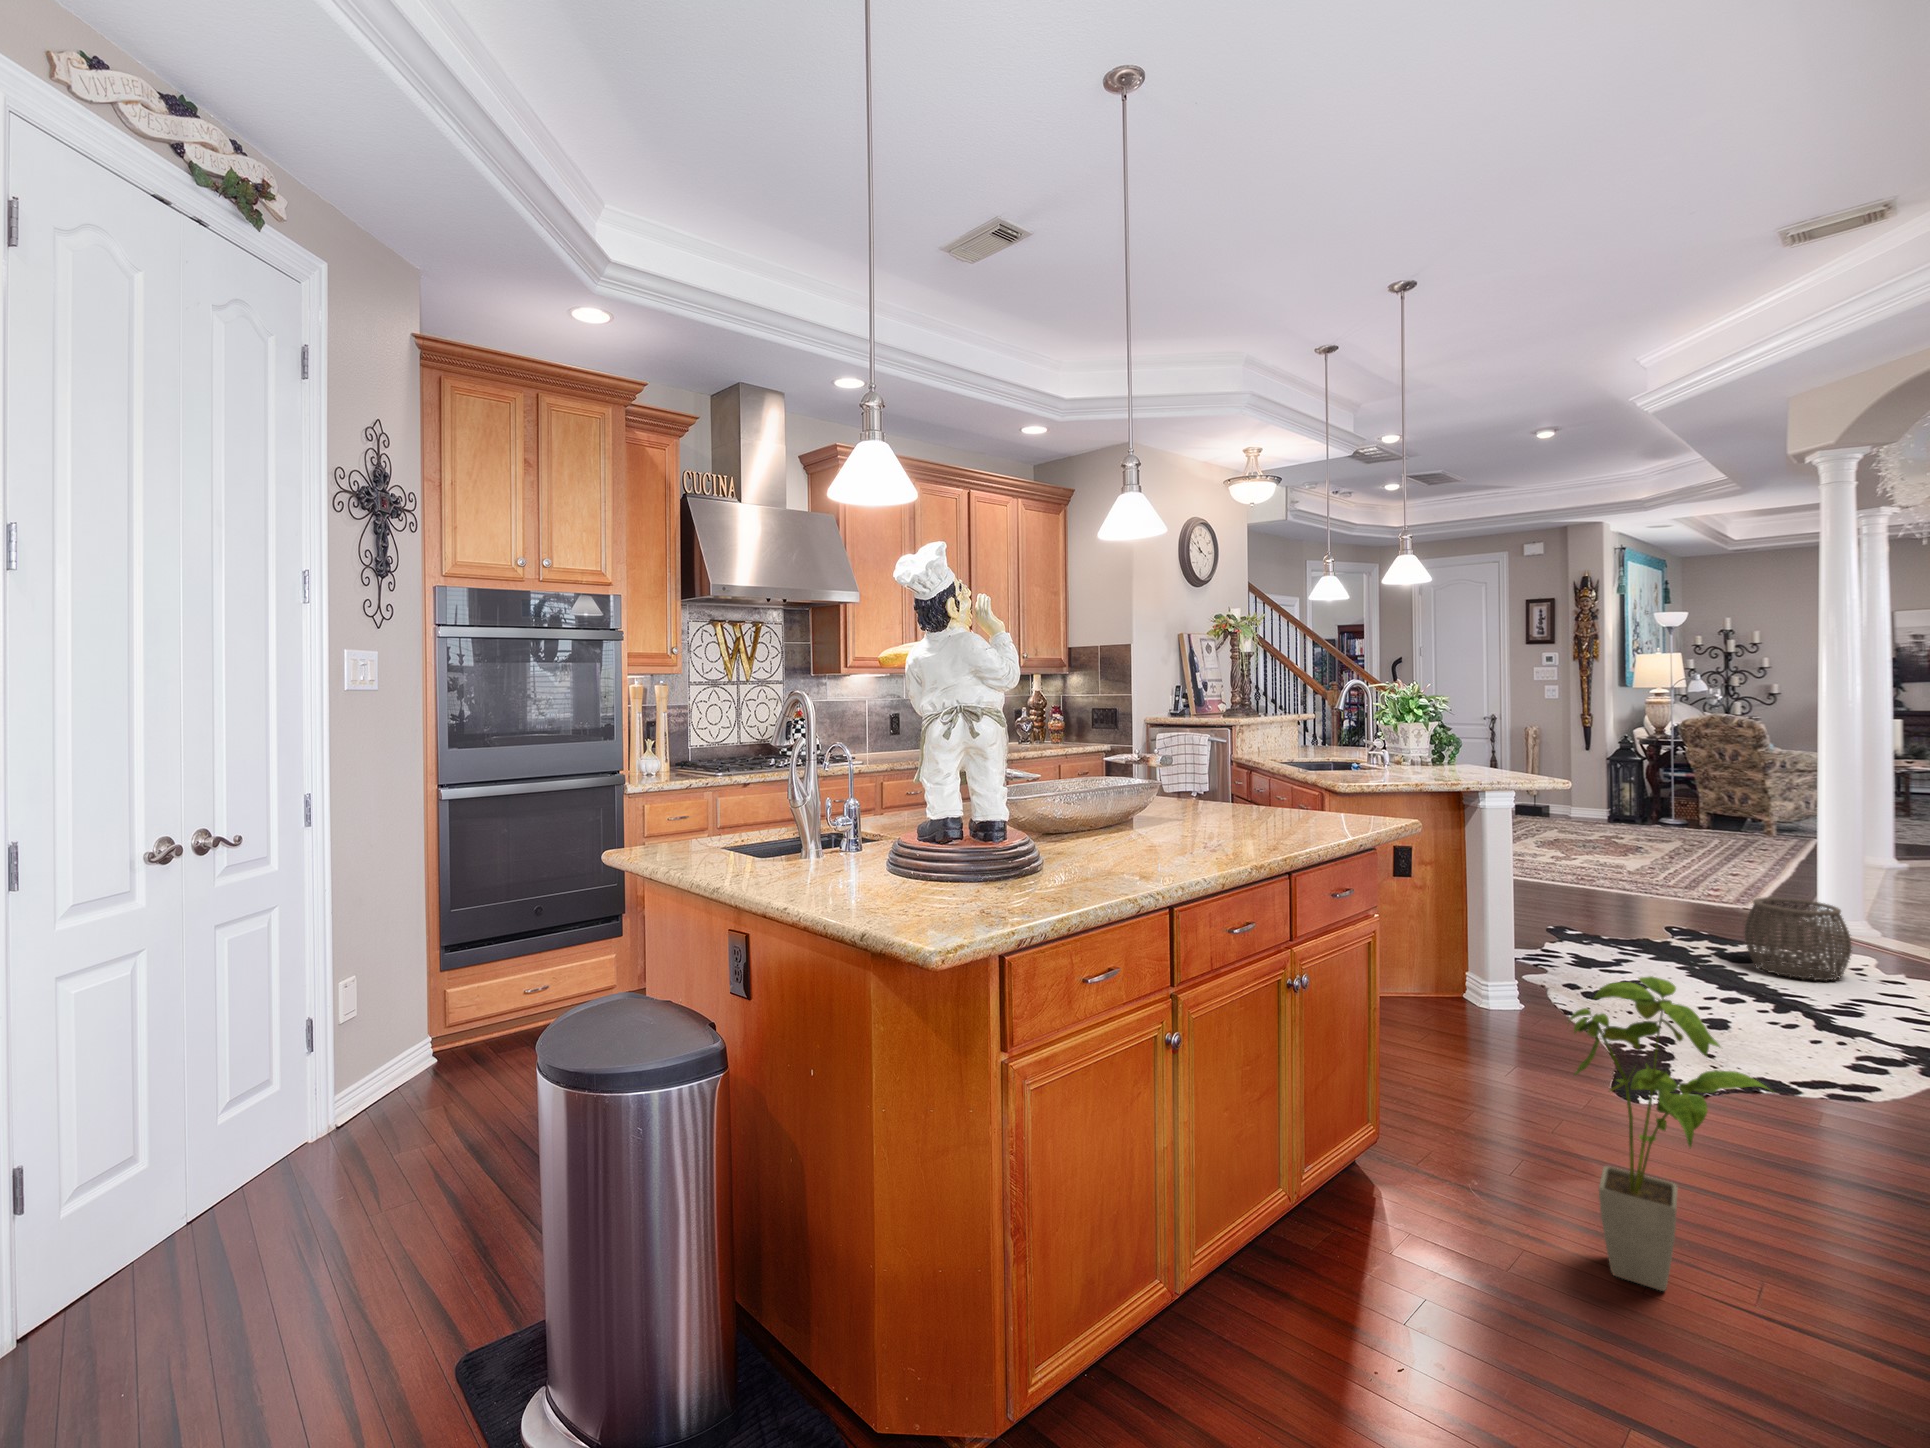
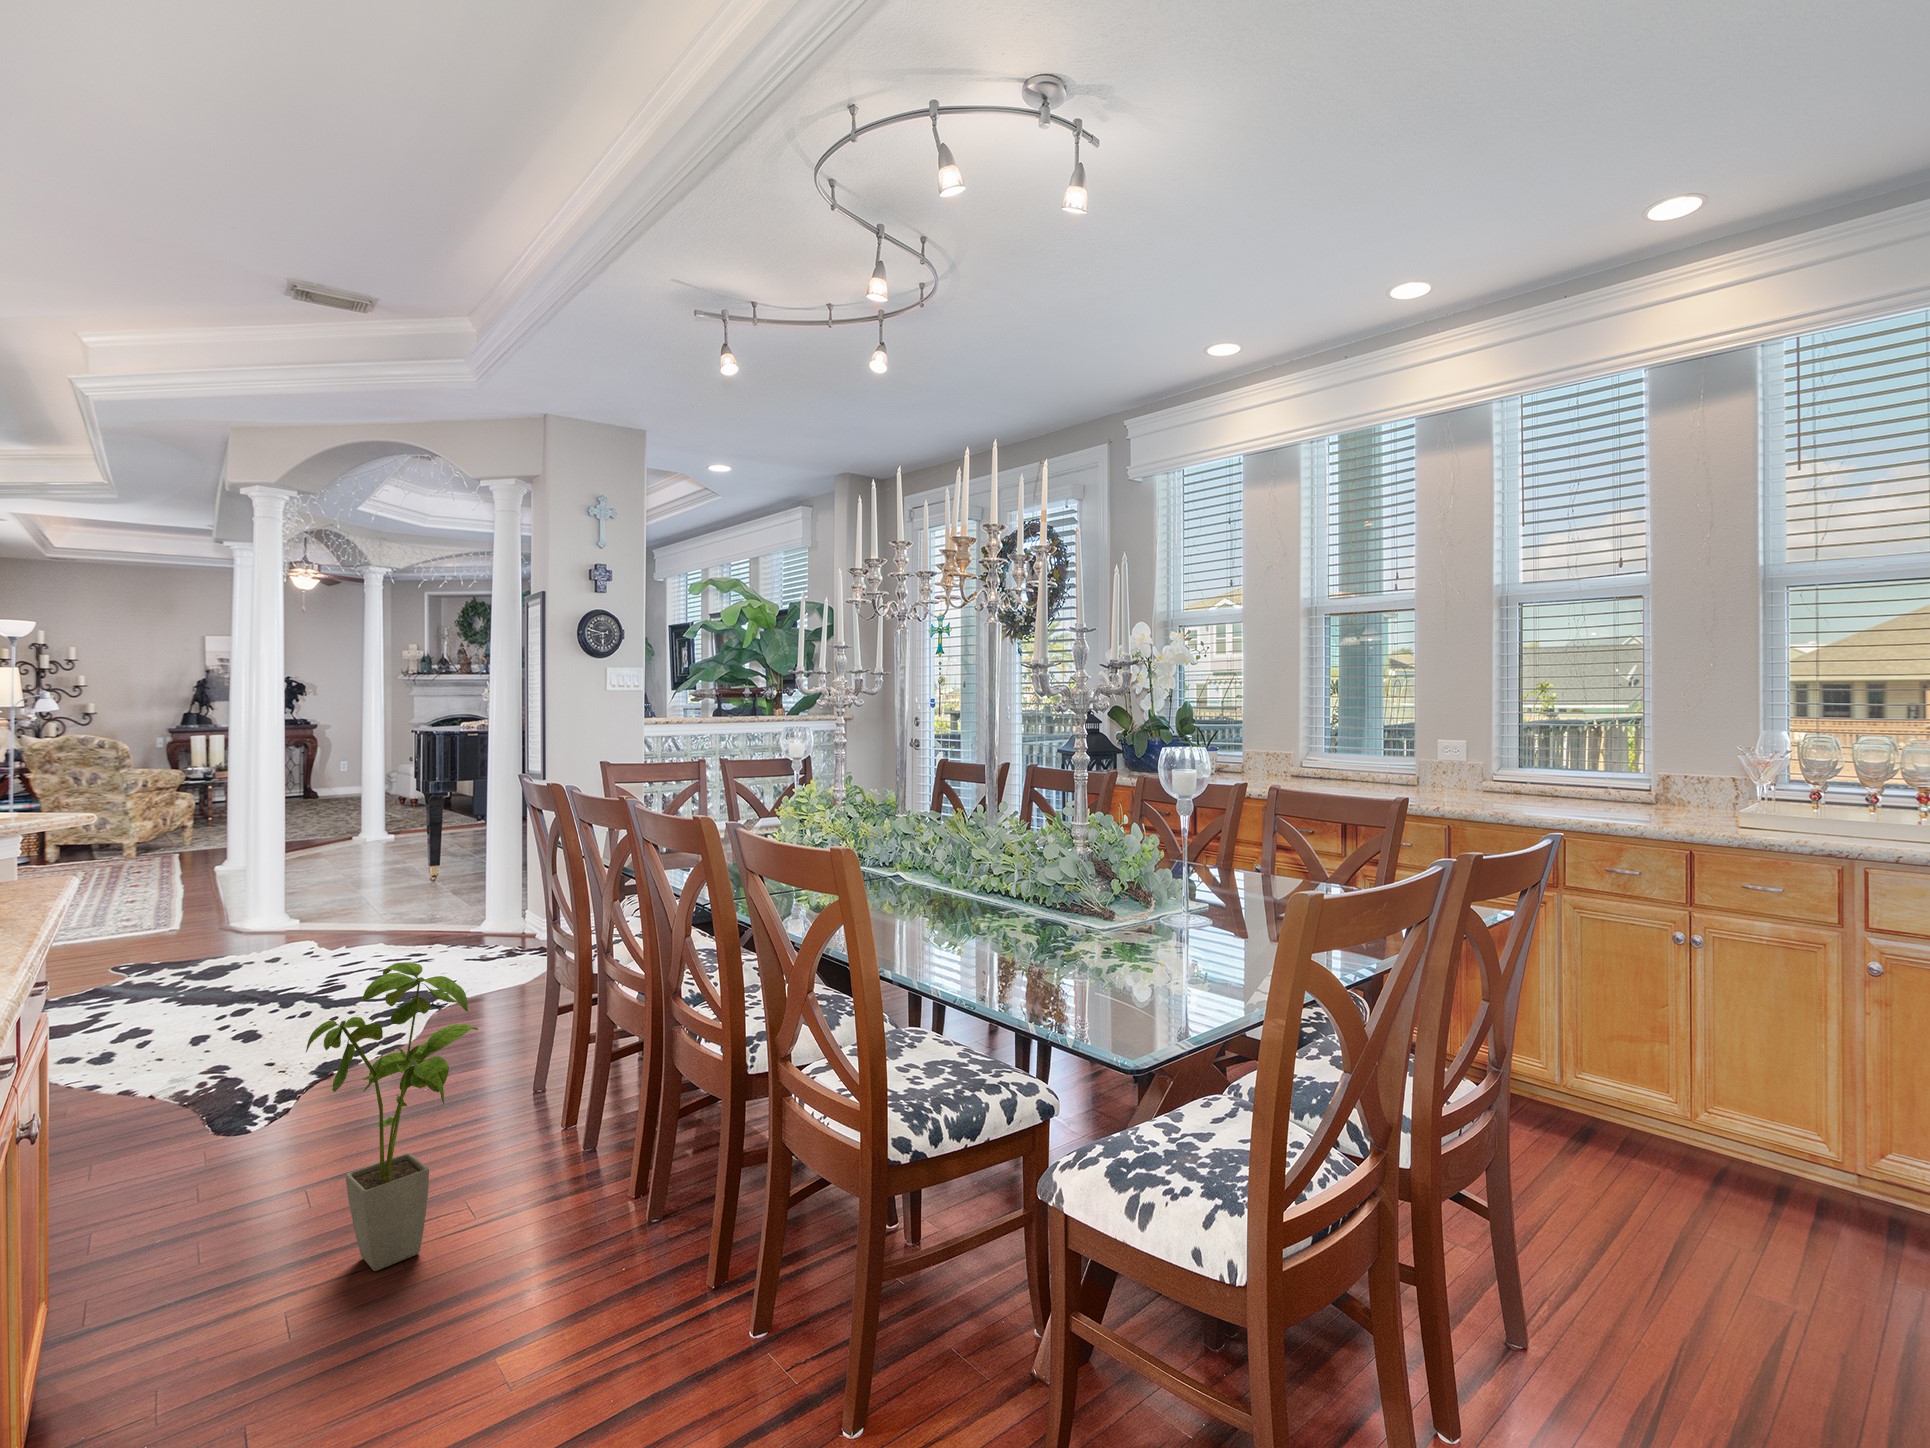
woven basket: present [1744,897,1852,981] -> none [220,898,316,979]

